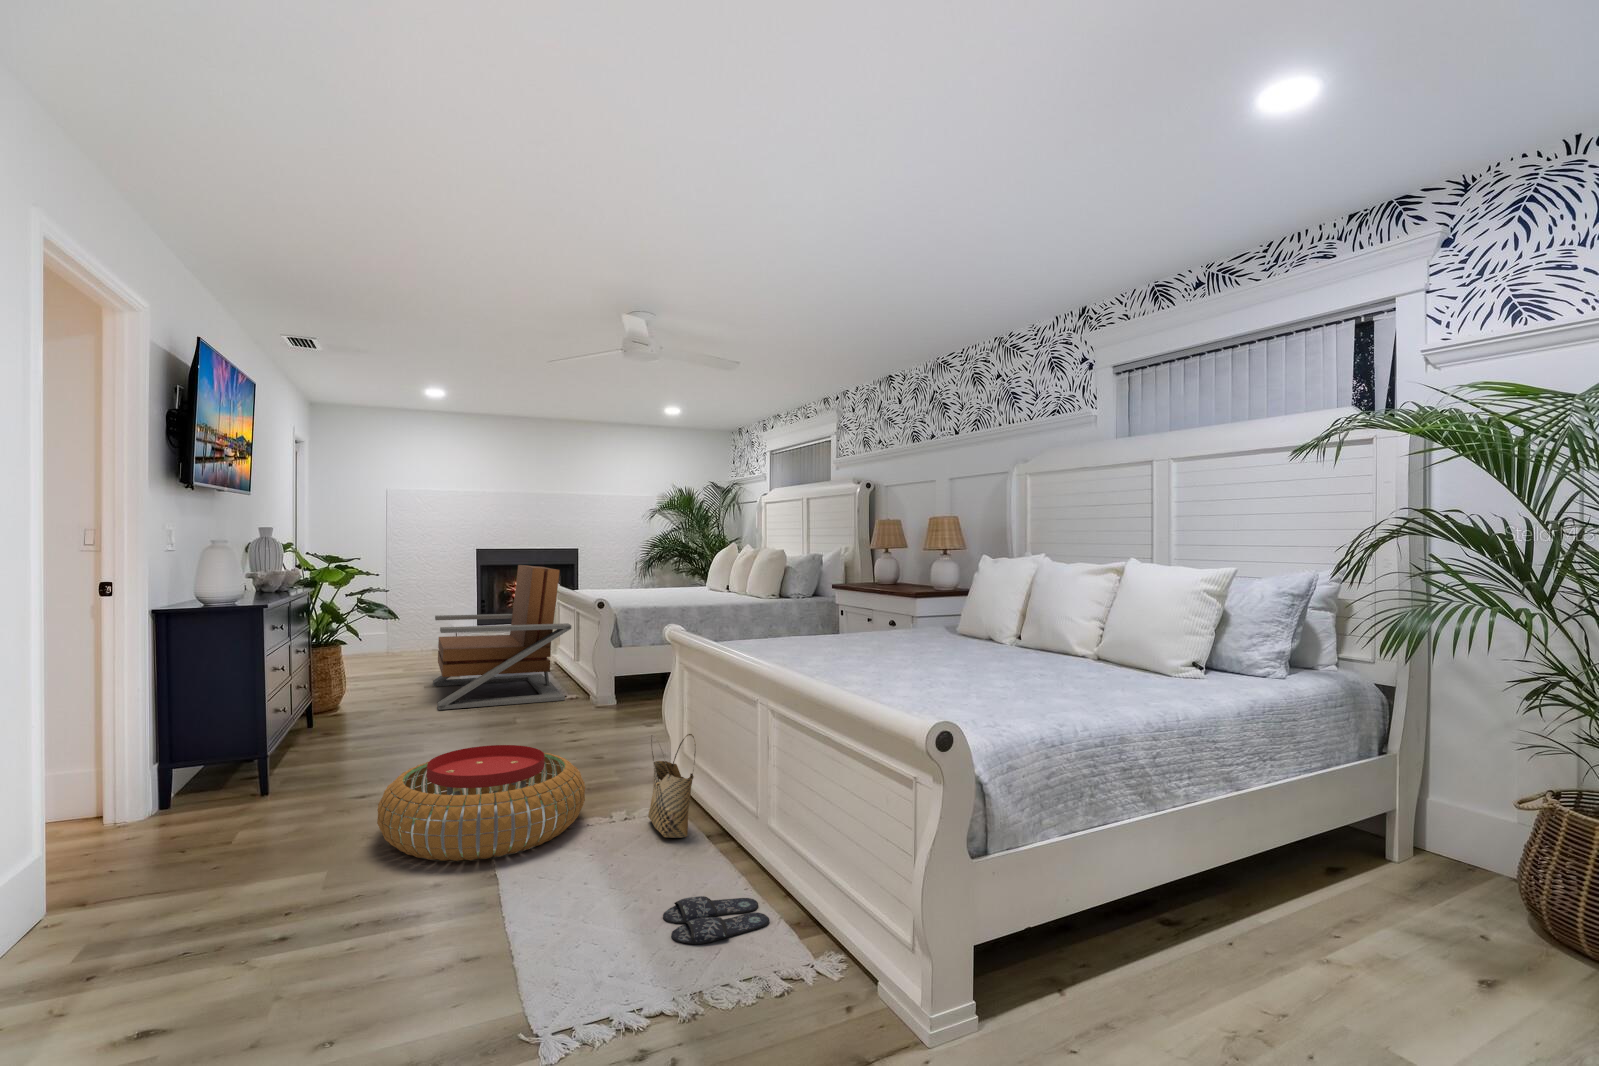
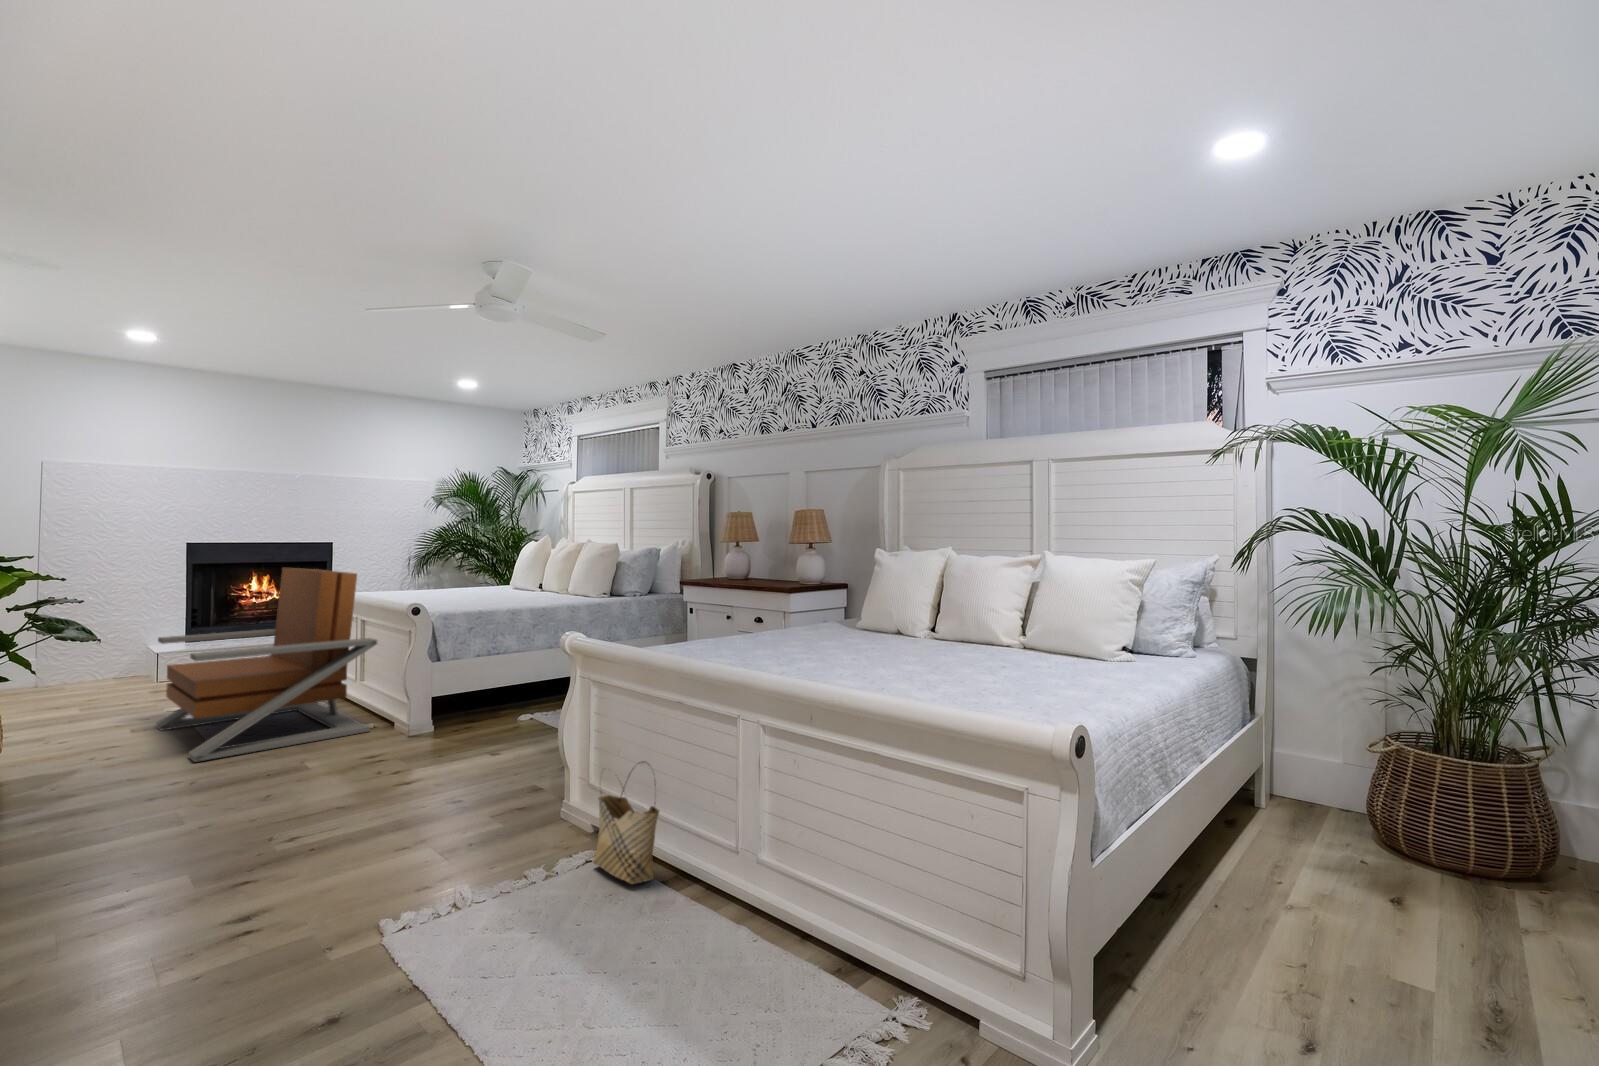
pouf: present [377,745,585,861] -> none [235,801,519,972]
slippers: present [663,896,769,944] -> none [699,938,818,1007]

